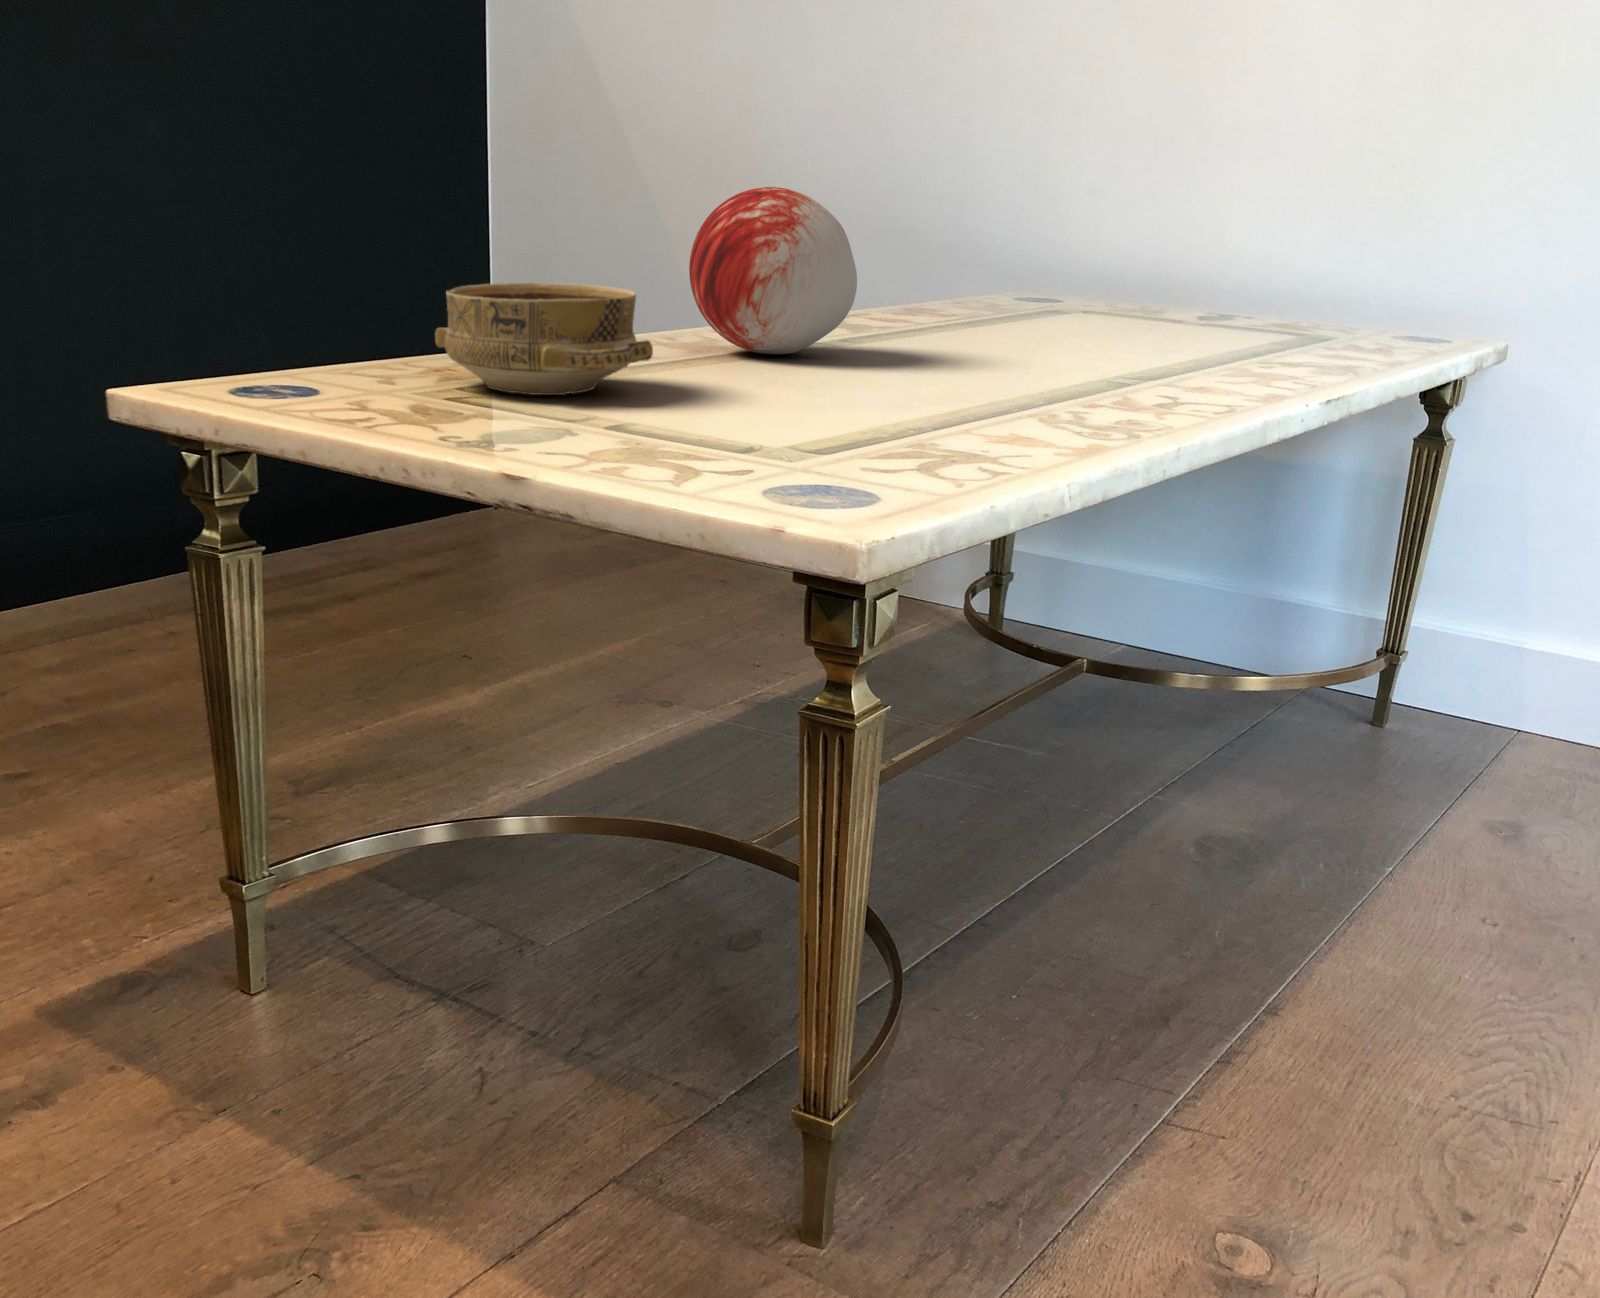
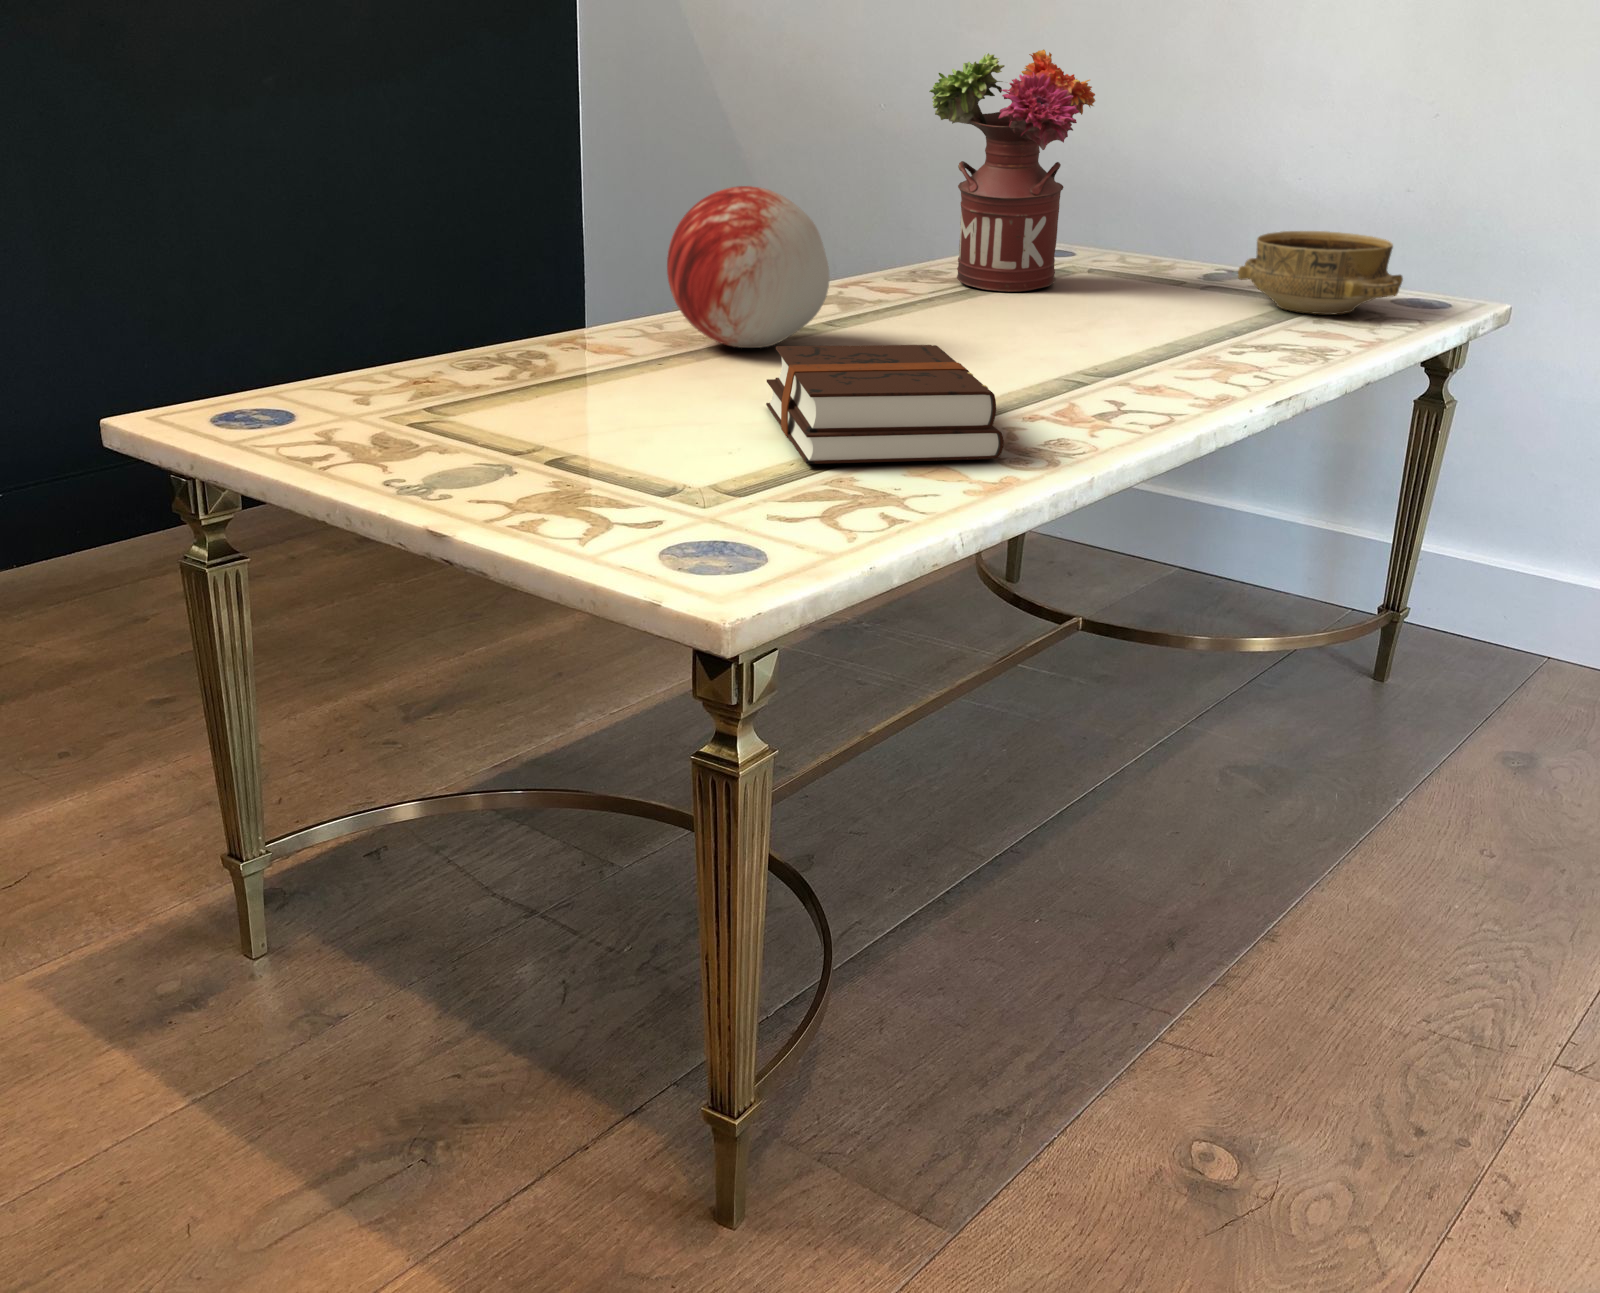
flower arrangement: none [931,84,1096,324] -> present [929,49,1095,292]
ceramic bowl: present [435,282,653,395] -> present [1238,231,1403,314]
hardback book: none [815,329,1083,430] -> present [766,345,1004,464]

